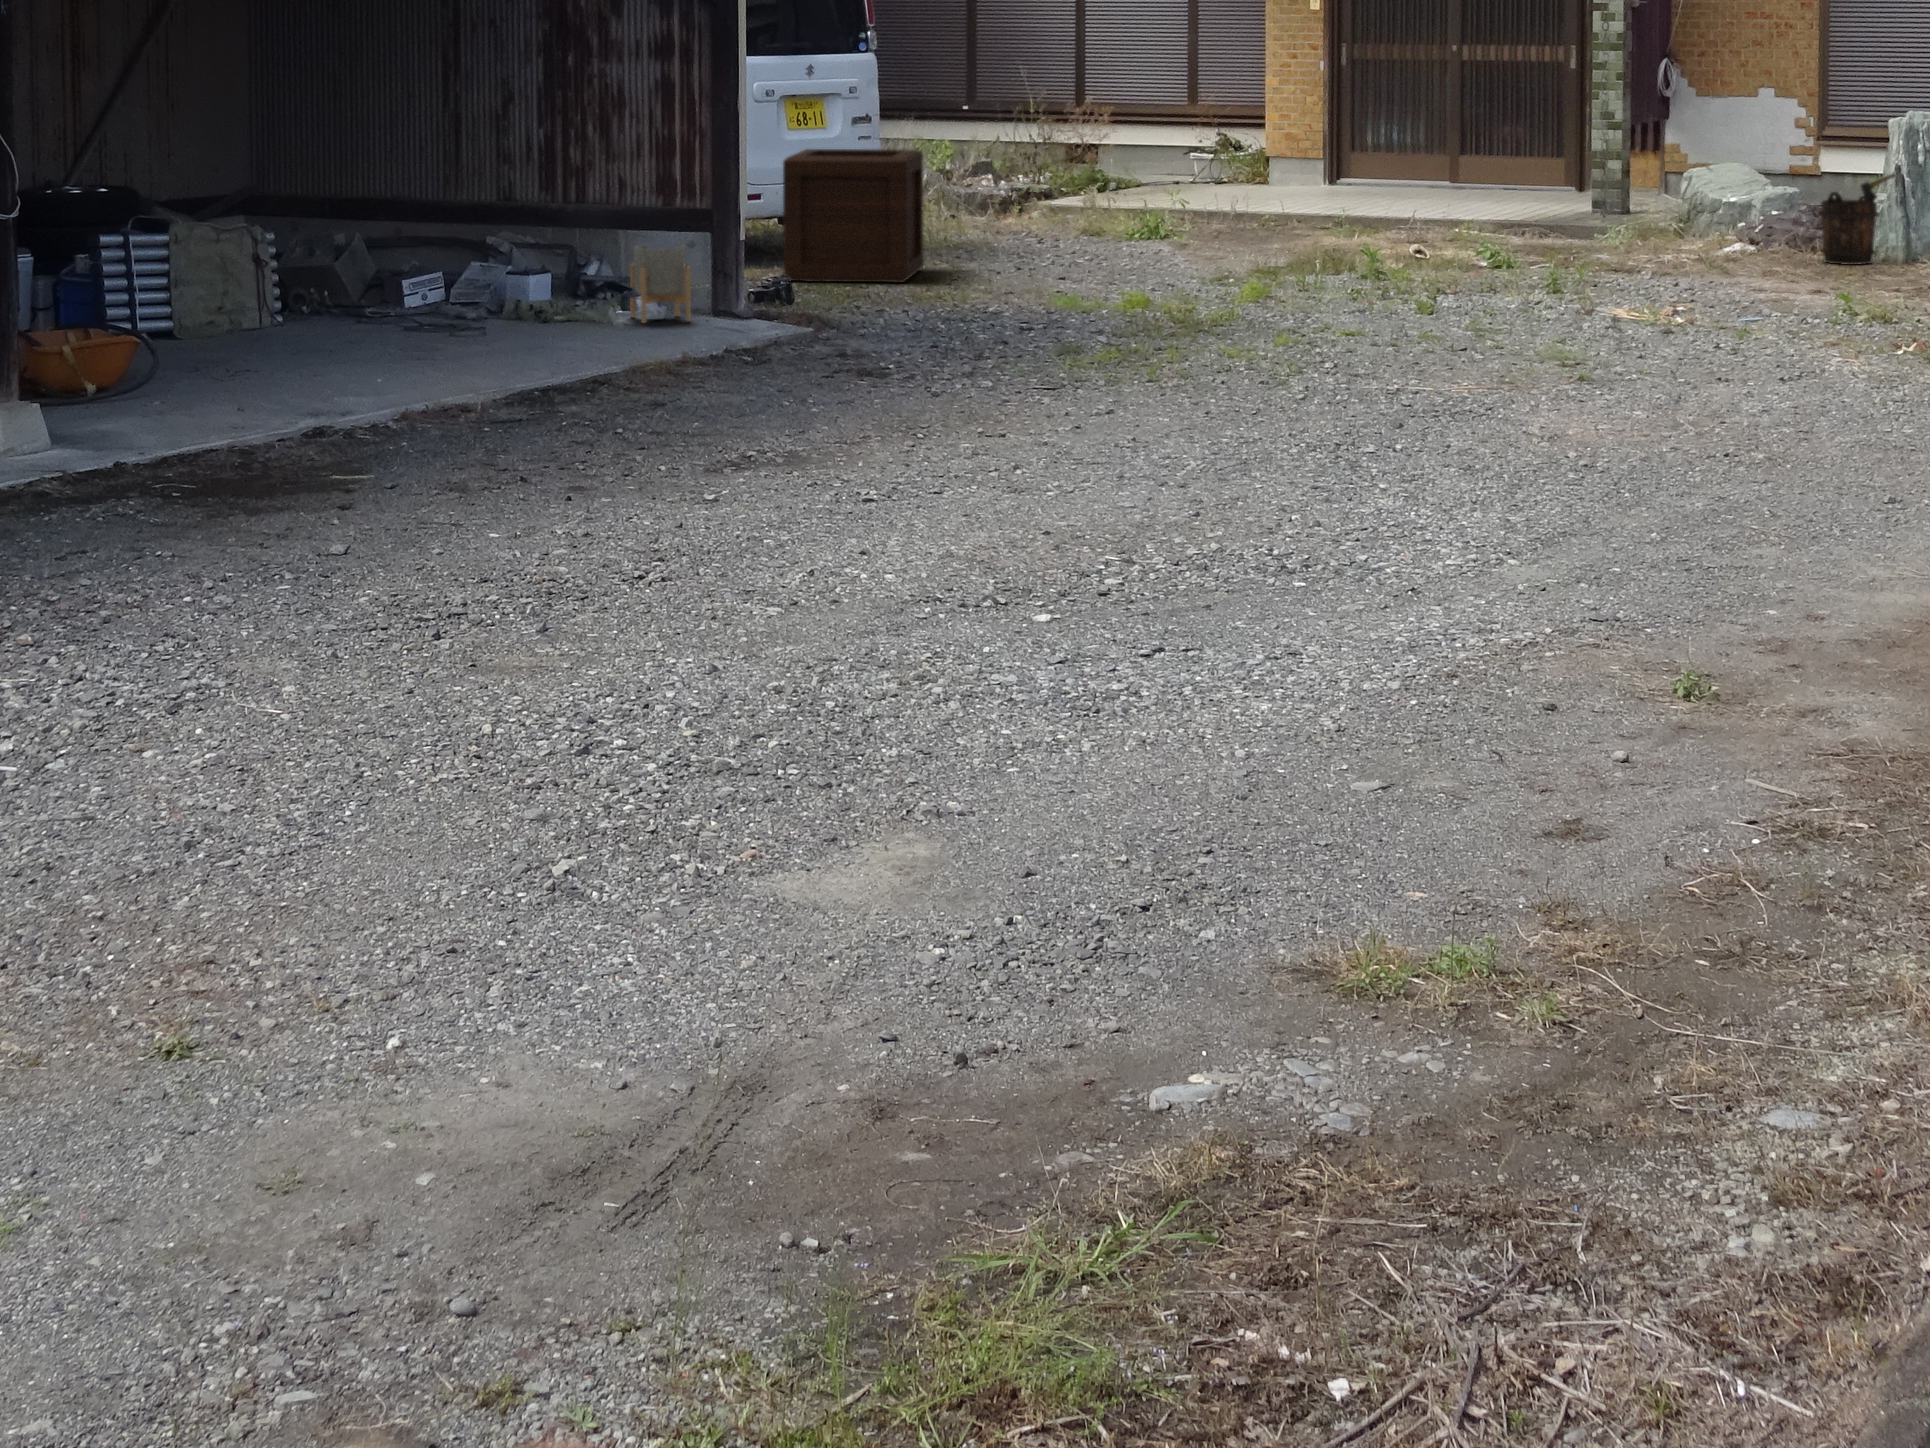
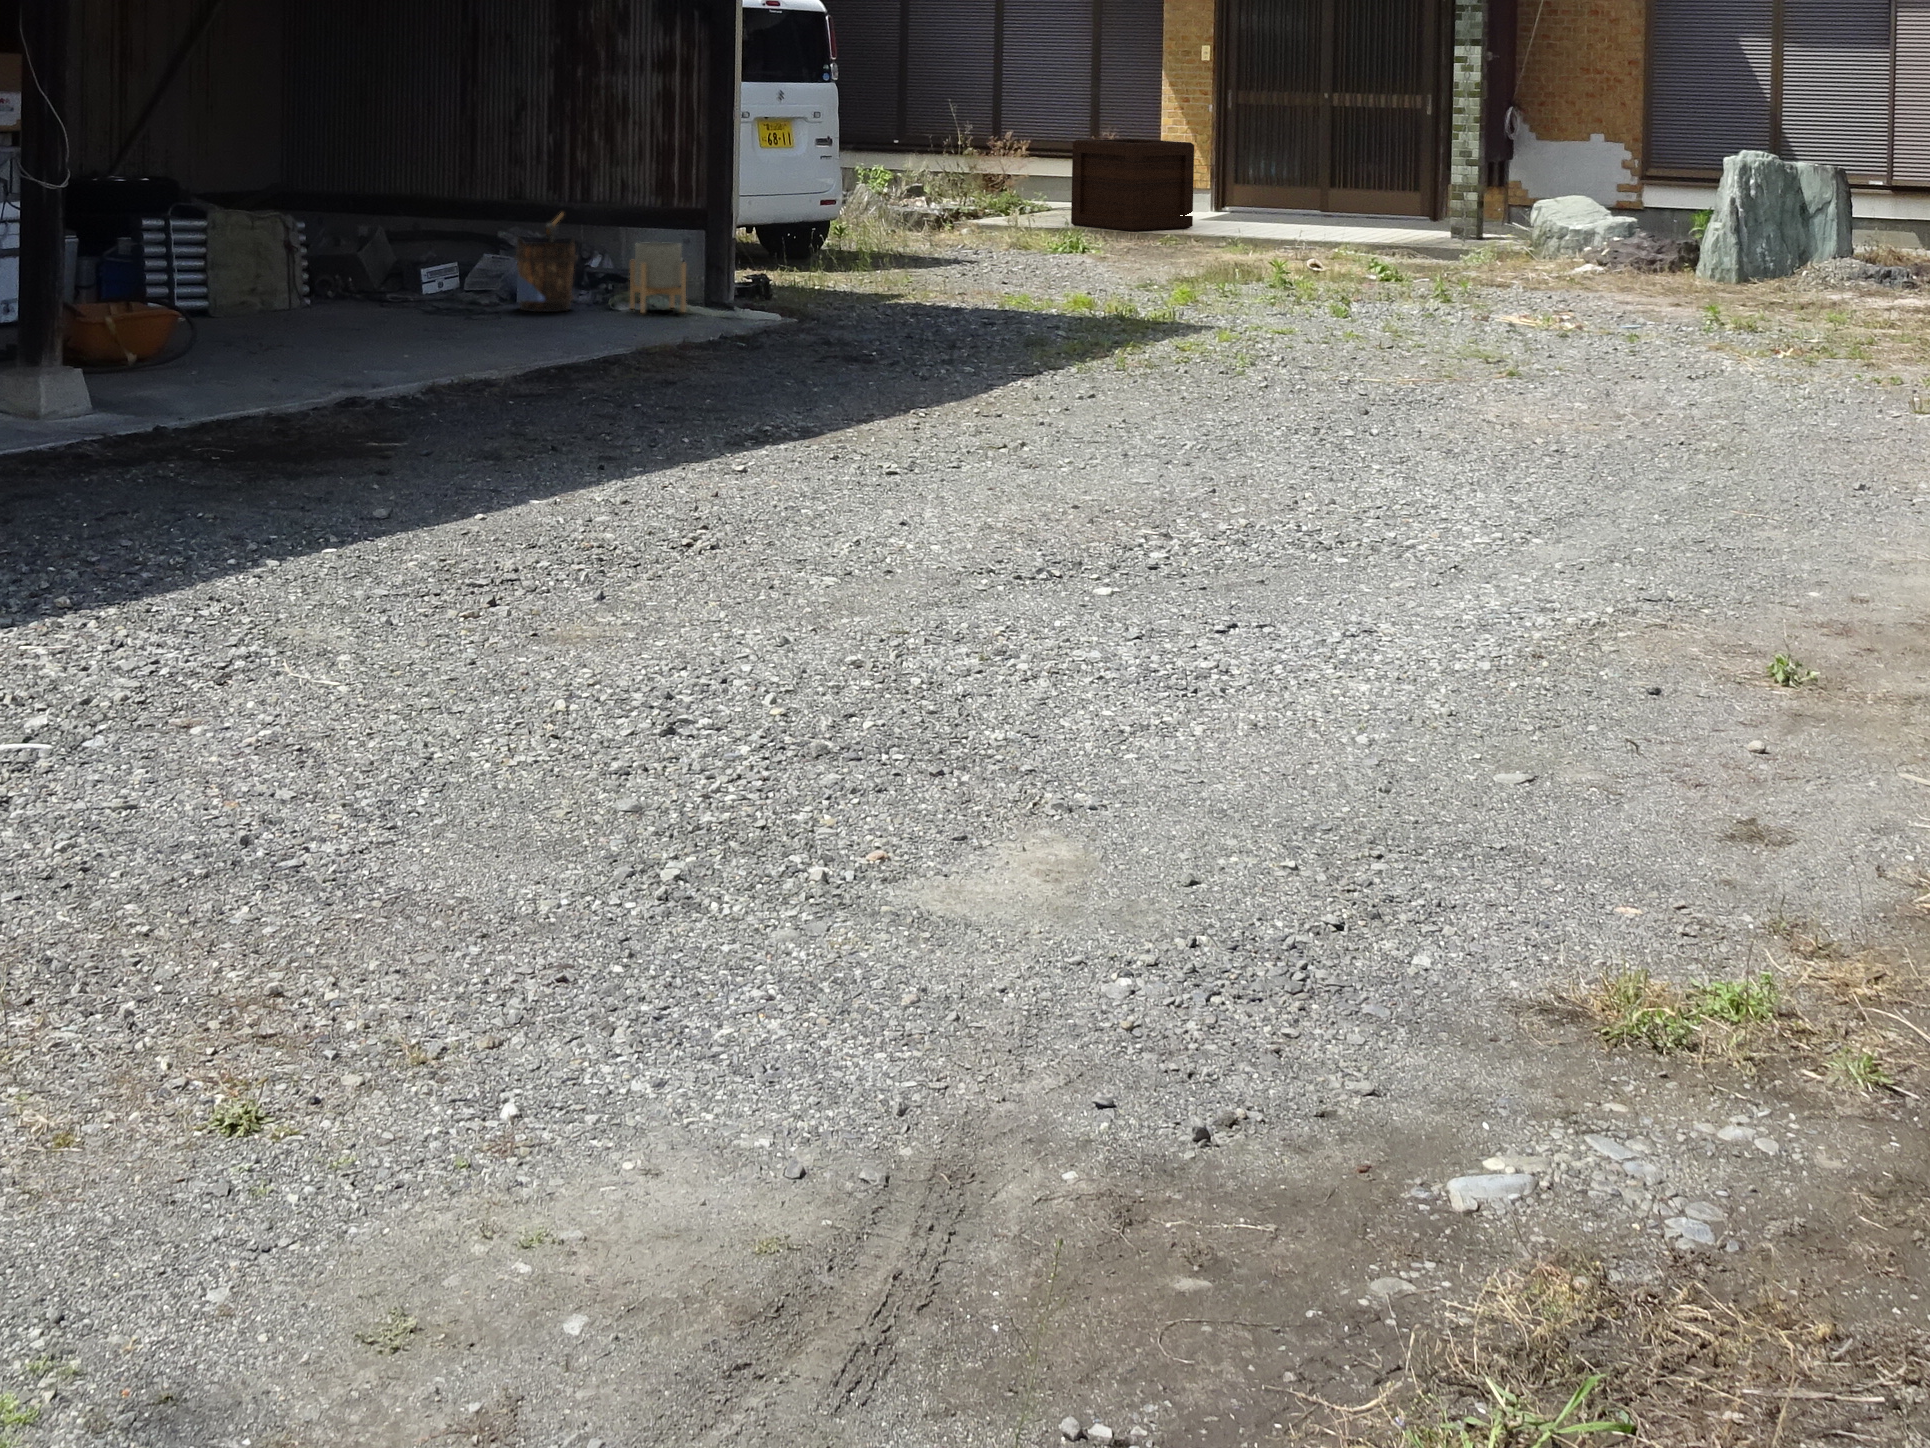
wooden crate: present [783,149,924,283] -> present [1071,139,1194,231]
bucket: present [1818,174,1895,265] -> present [515,213,578,312]

